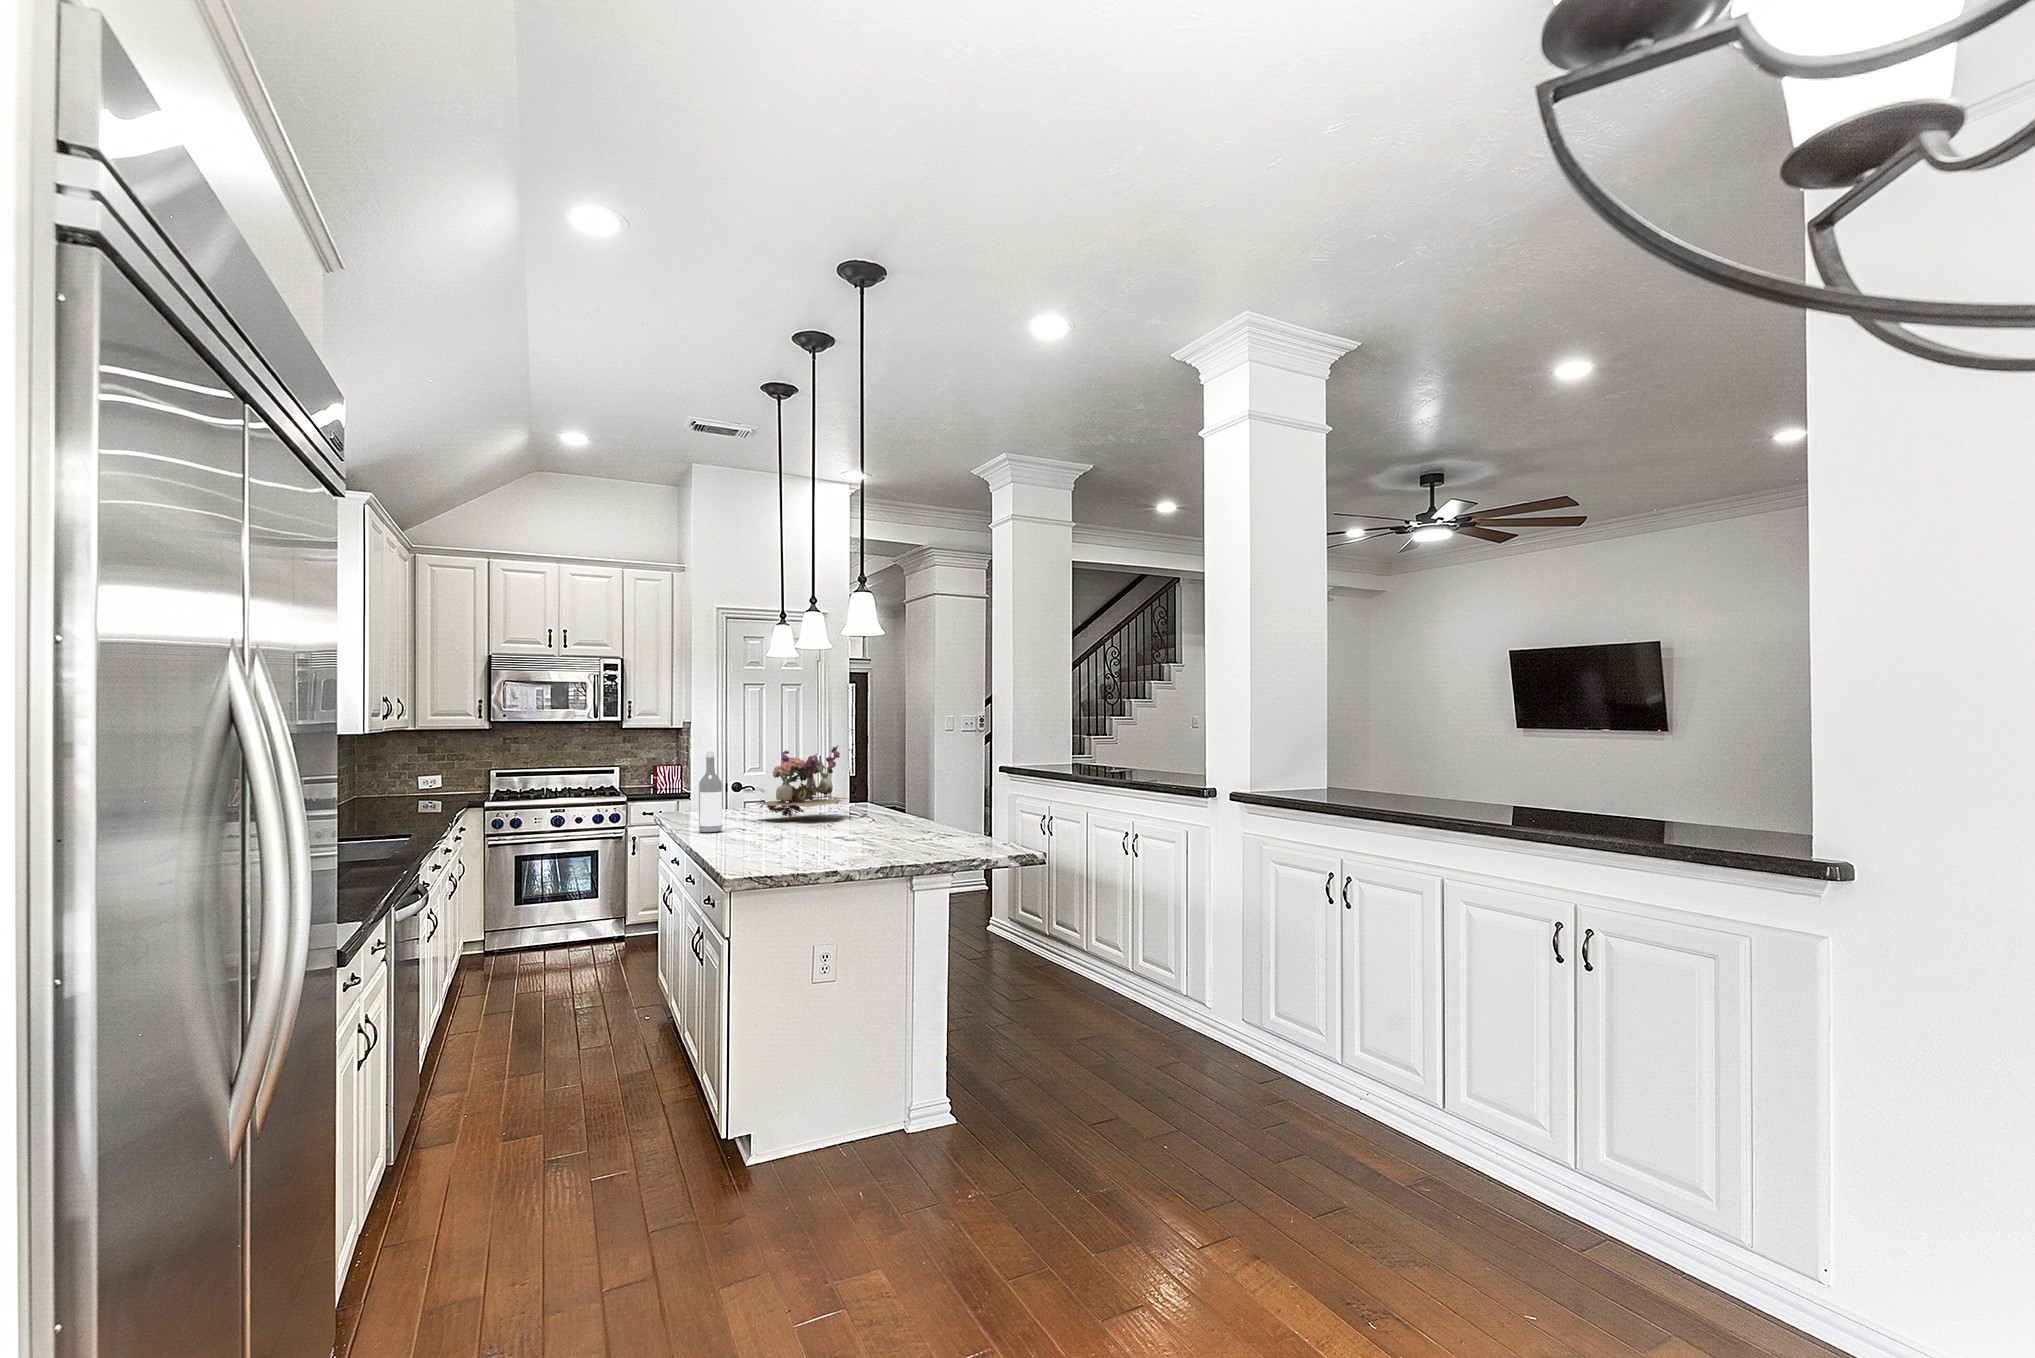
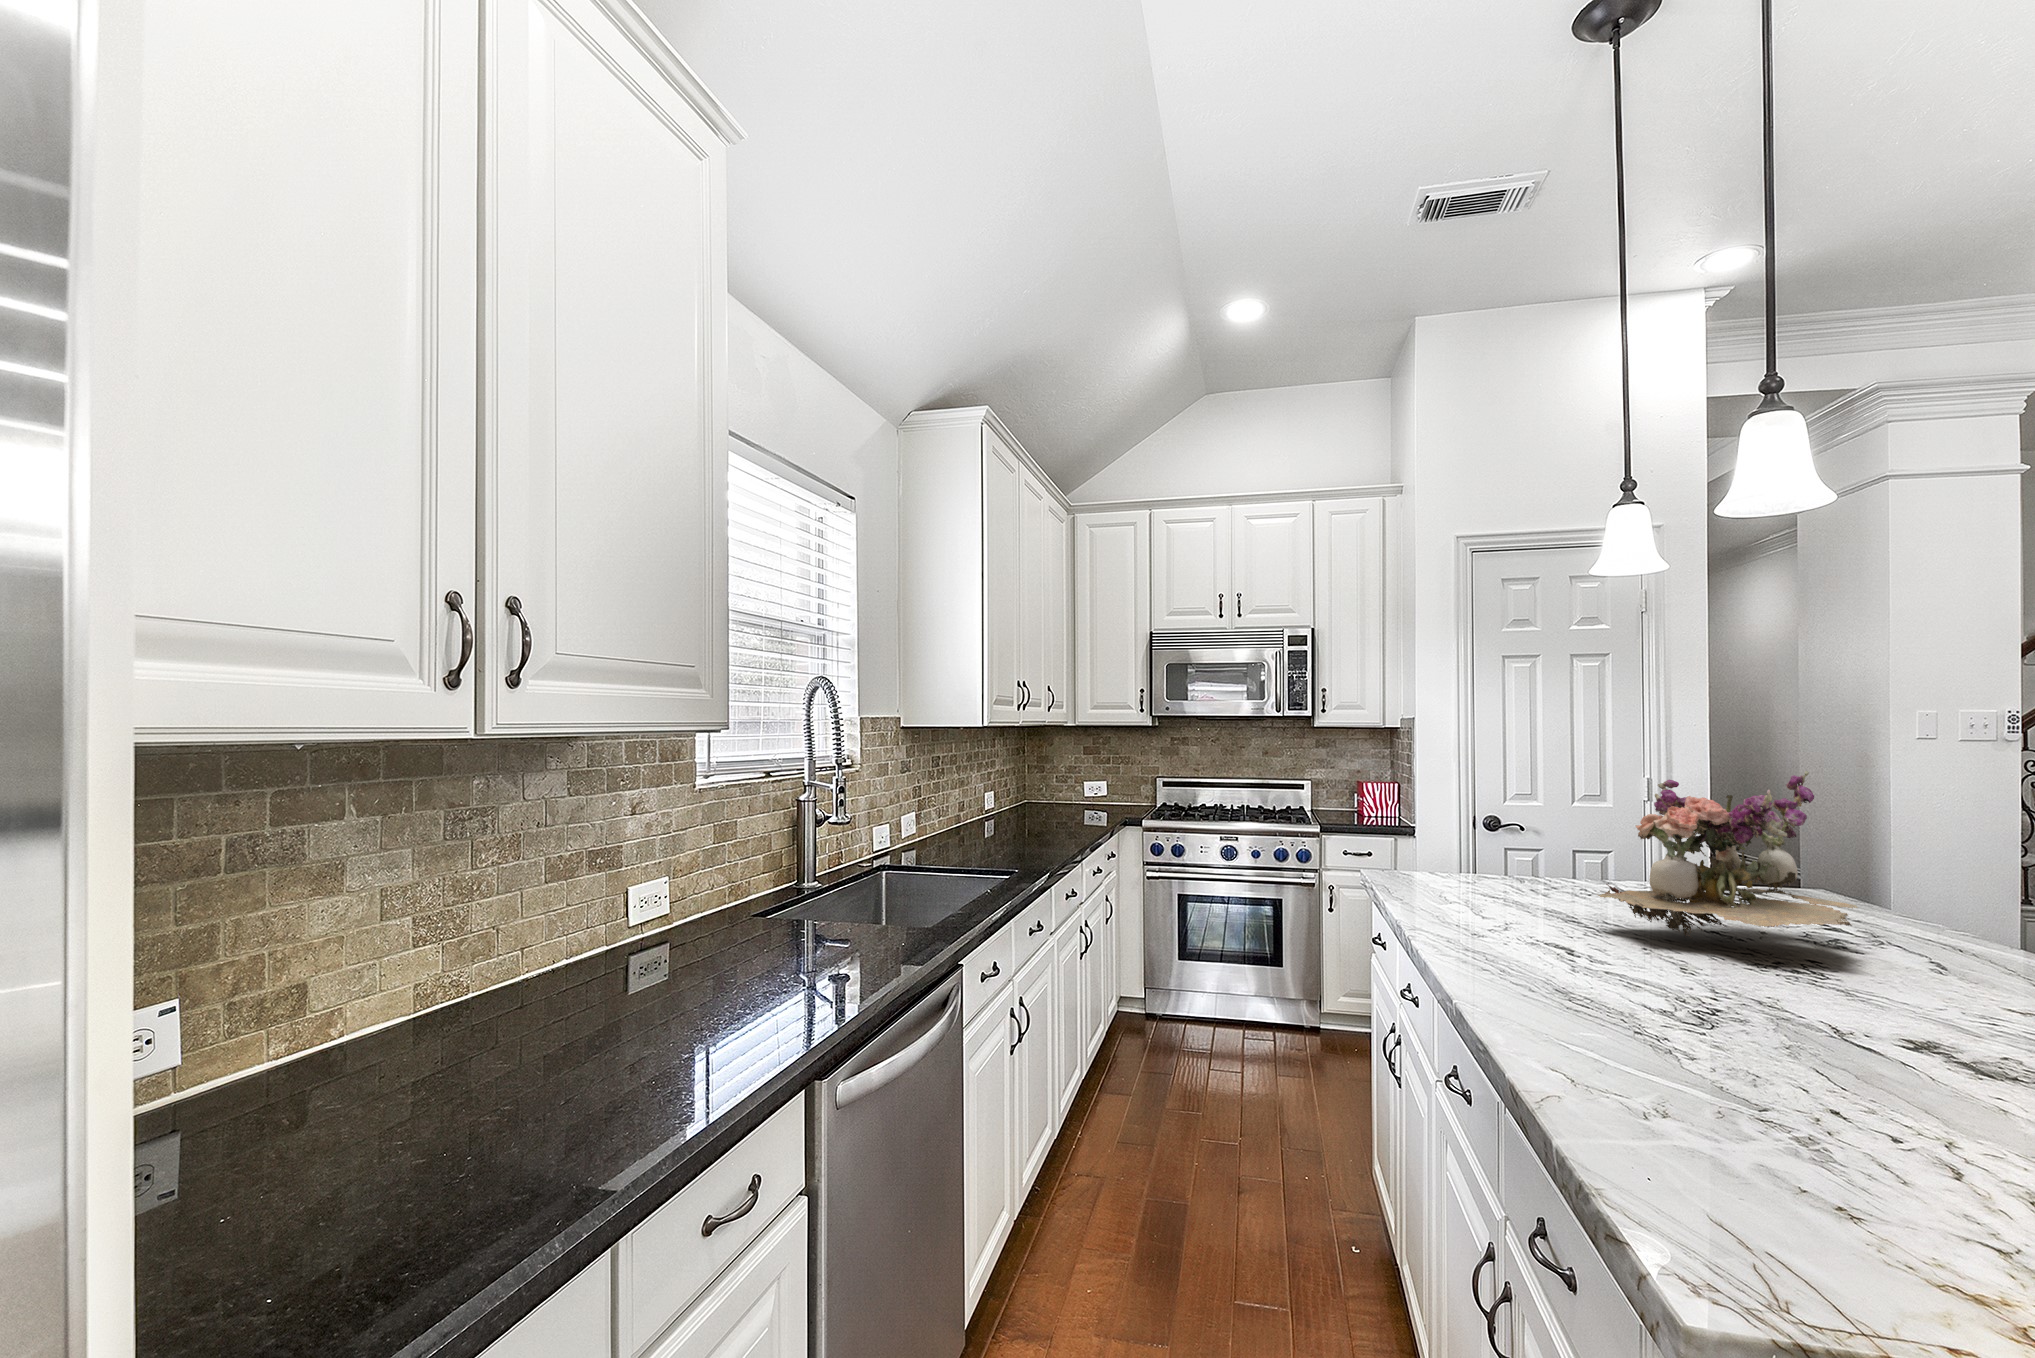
wine bottle: present [699,752,722,833] -> none [1481,778,1541,972]

